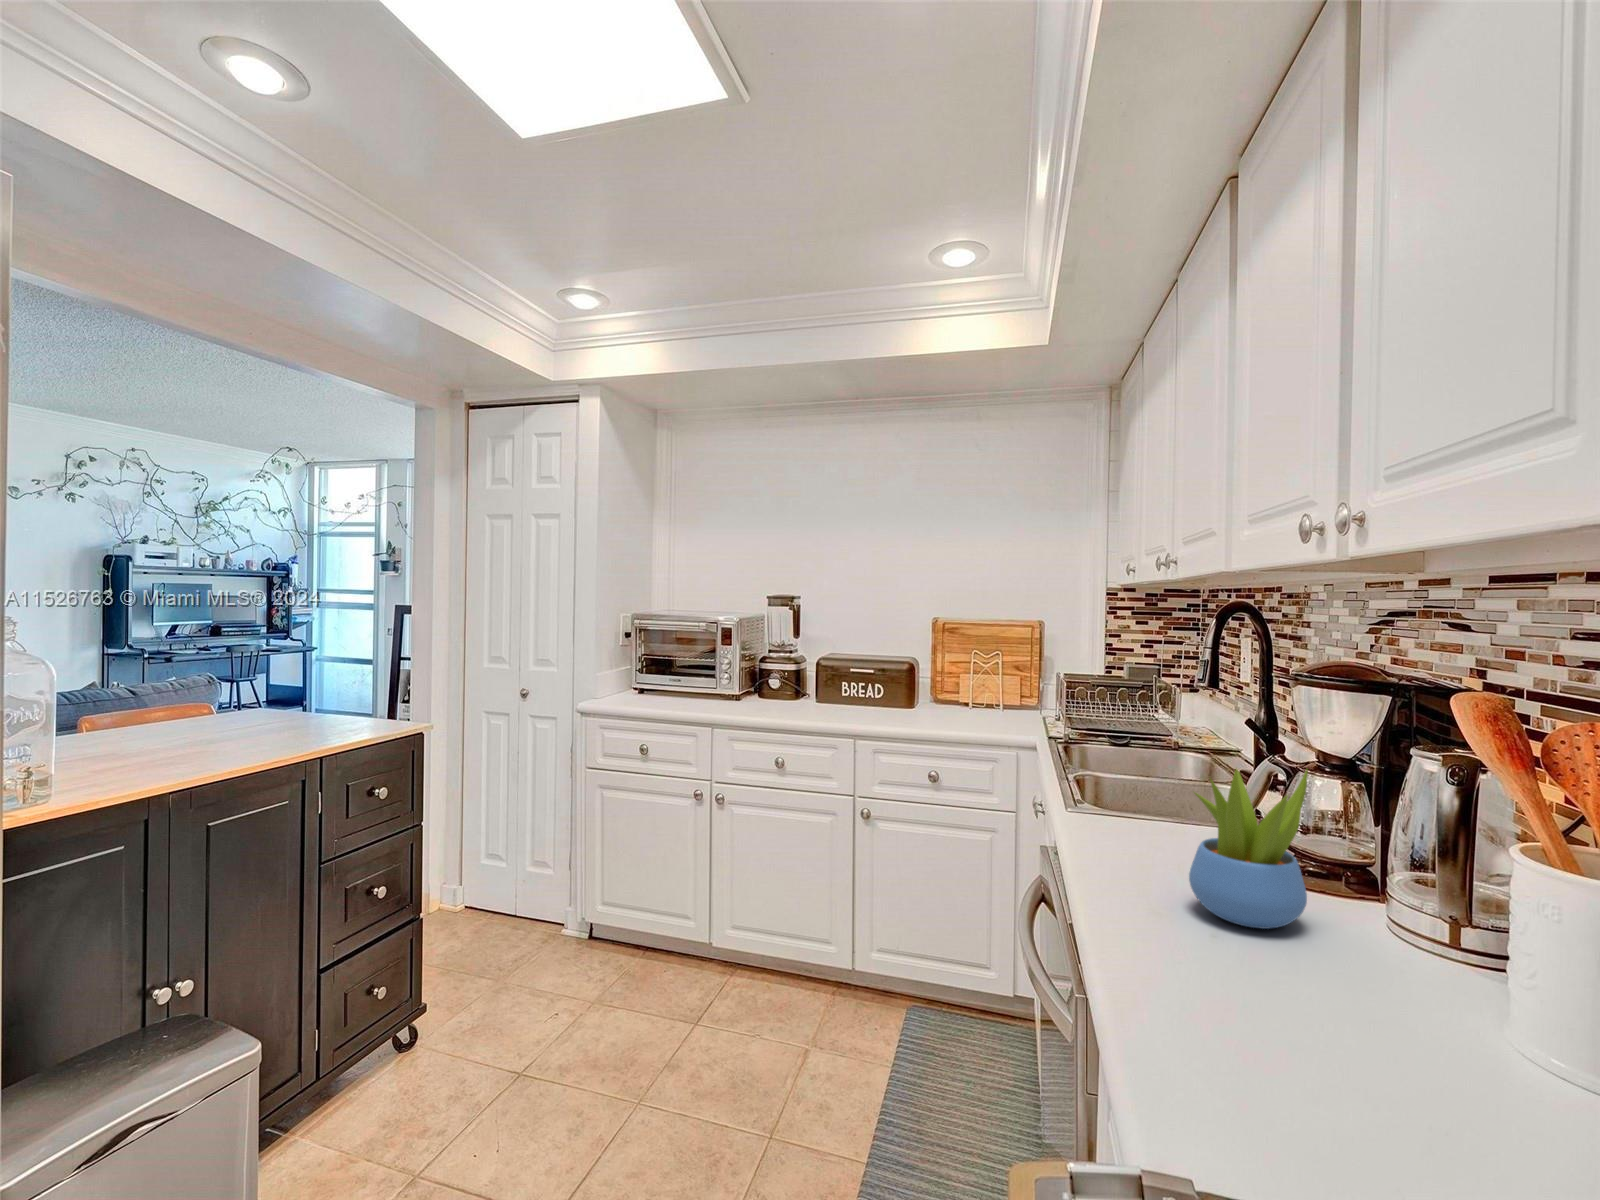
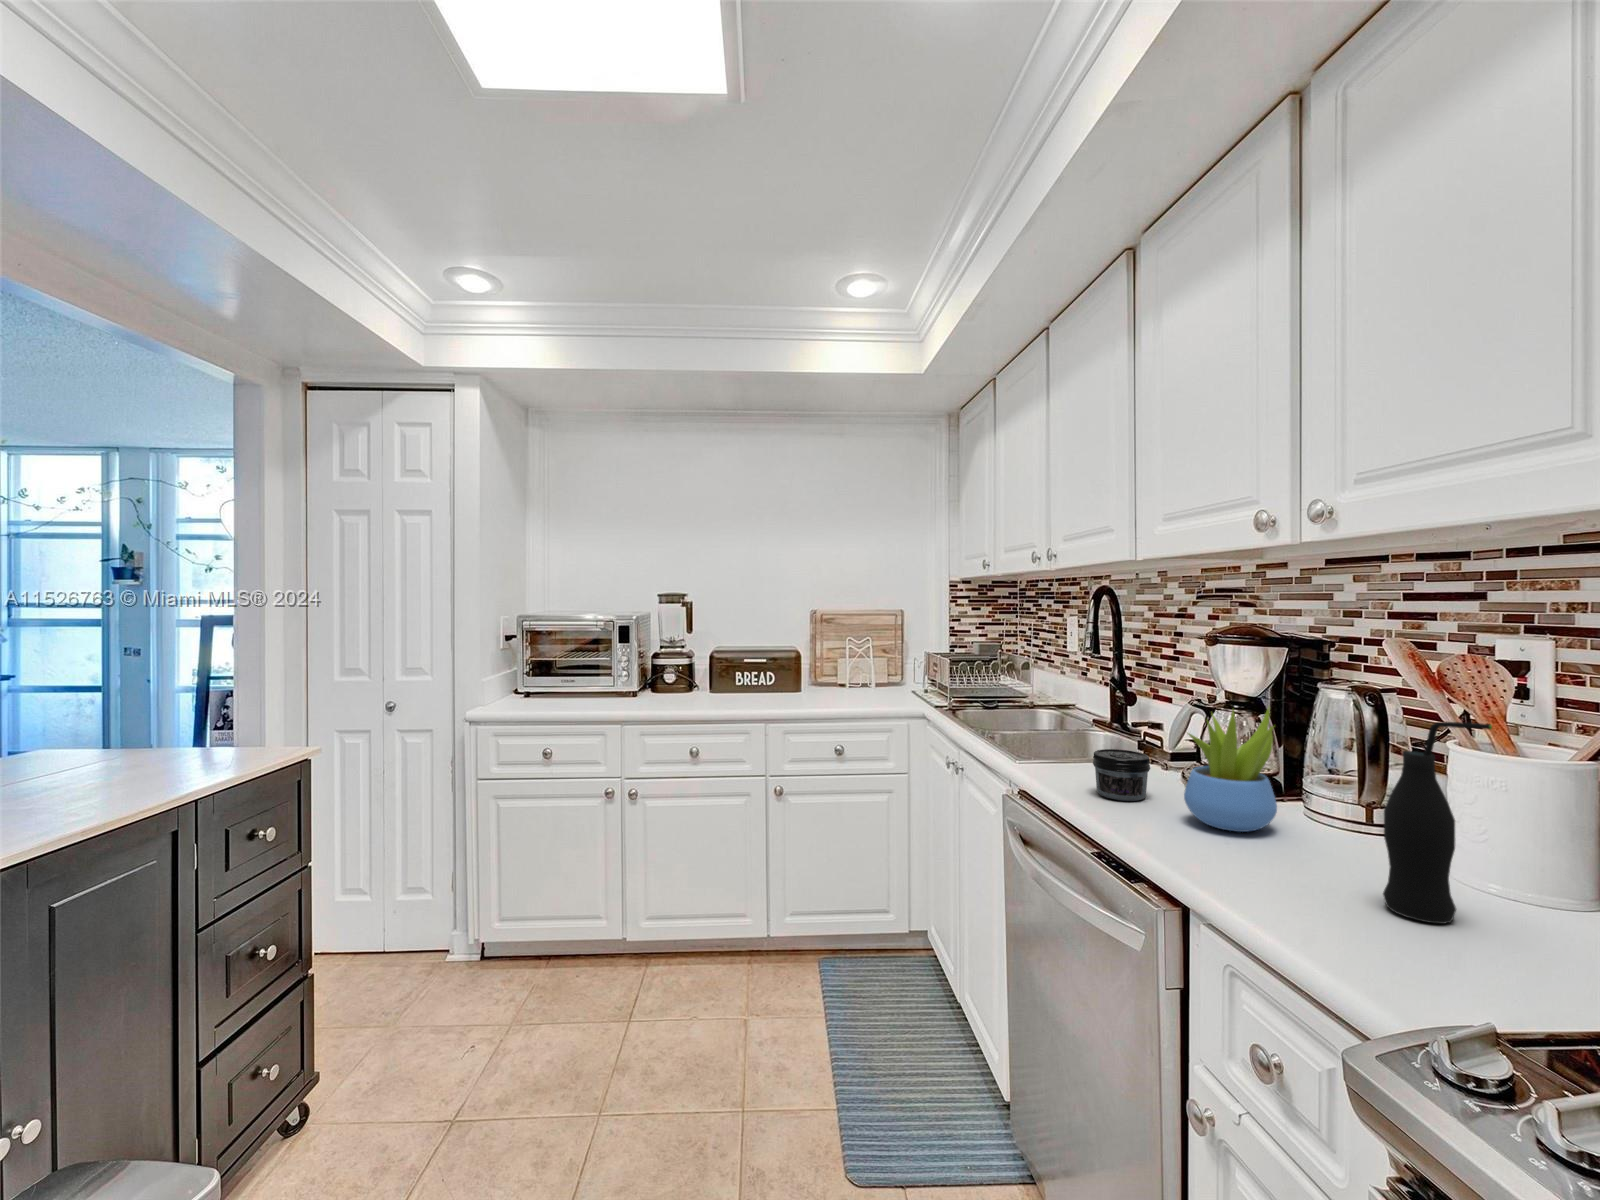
jar: none [1115,804,1186,871] -> present [1093,749,1150,801]
bottle: none [1322,810,1453,1087] -> present [1383,722,1492,924]

